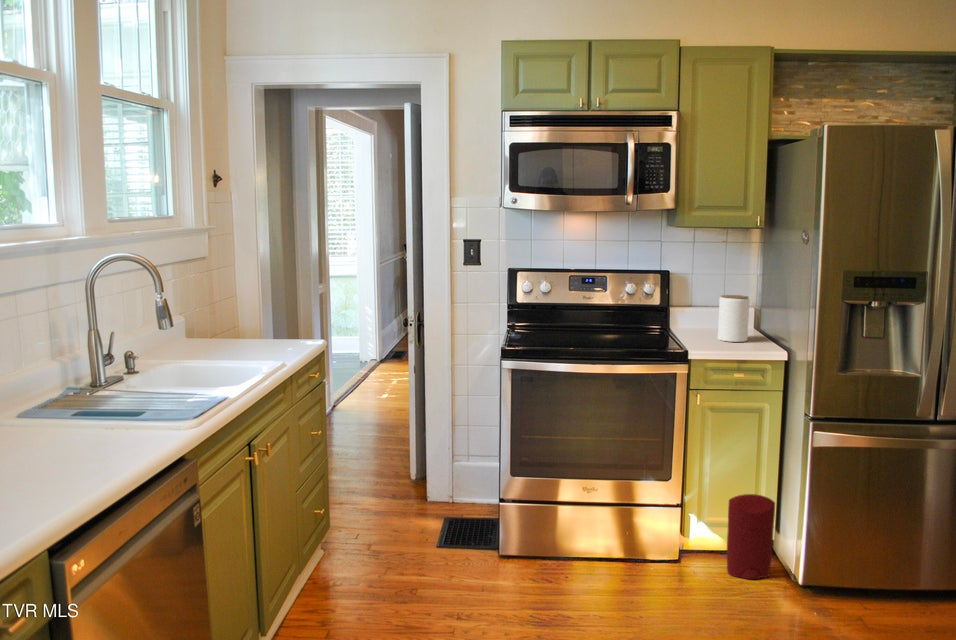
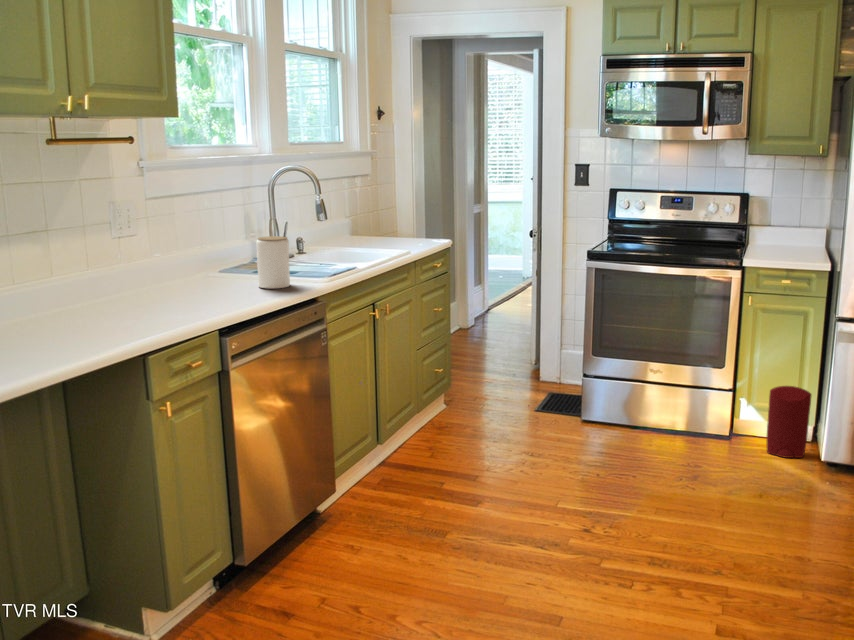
jar: present [718,295,749,342] -> present [257,236,290,288]

